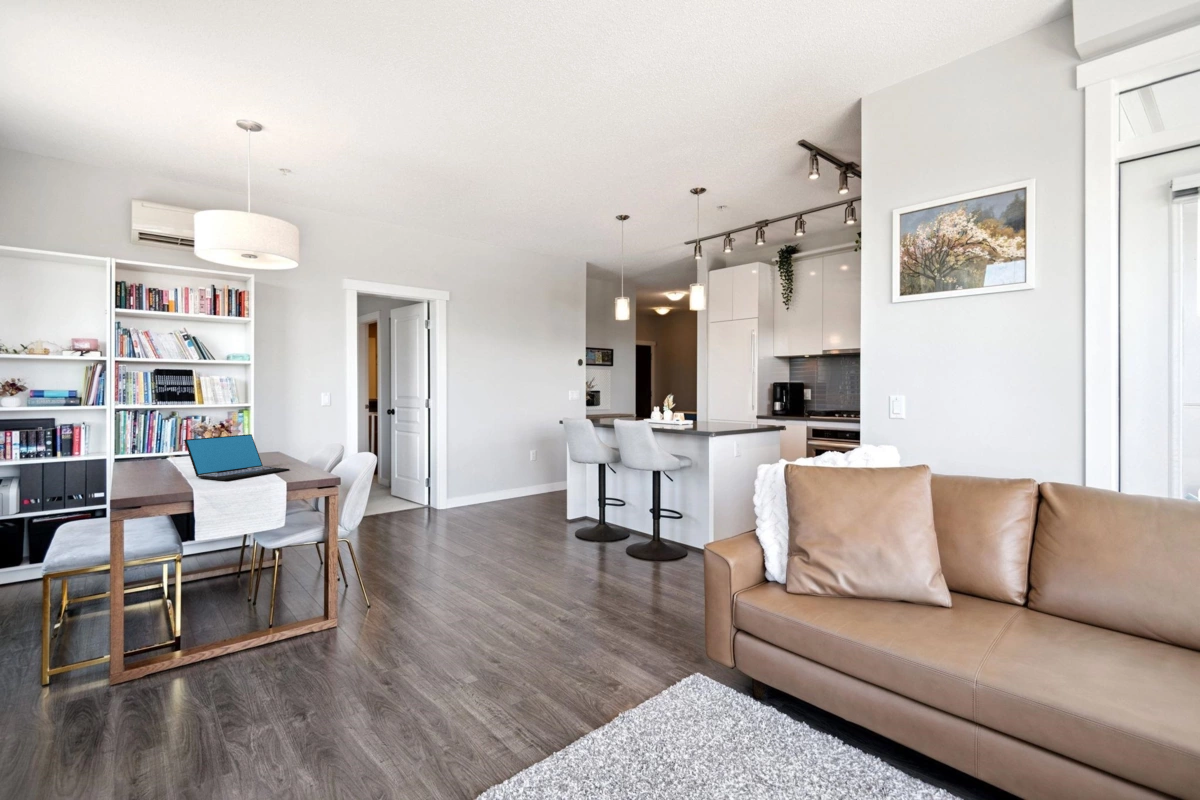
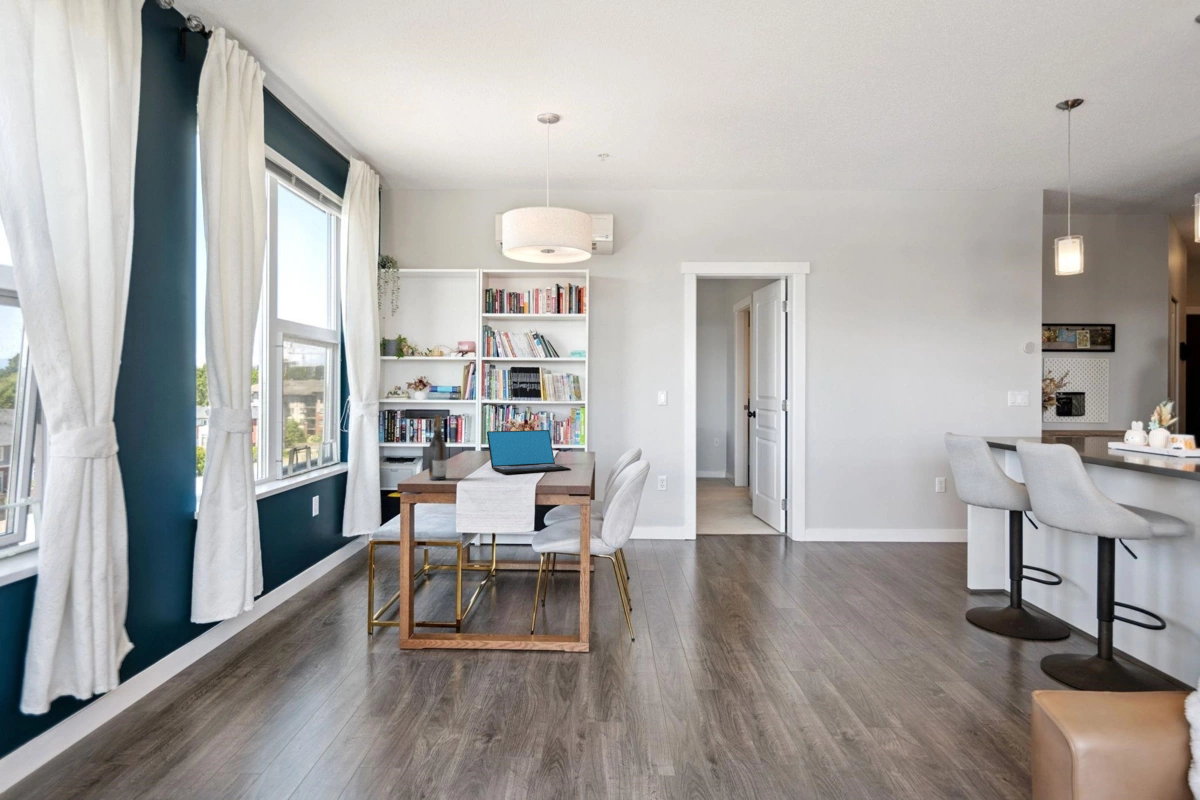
wine bottle: none [135,425,160,495] -> present [429,415,447,480]

